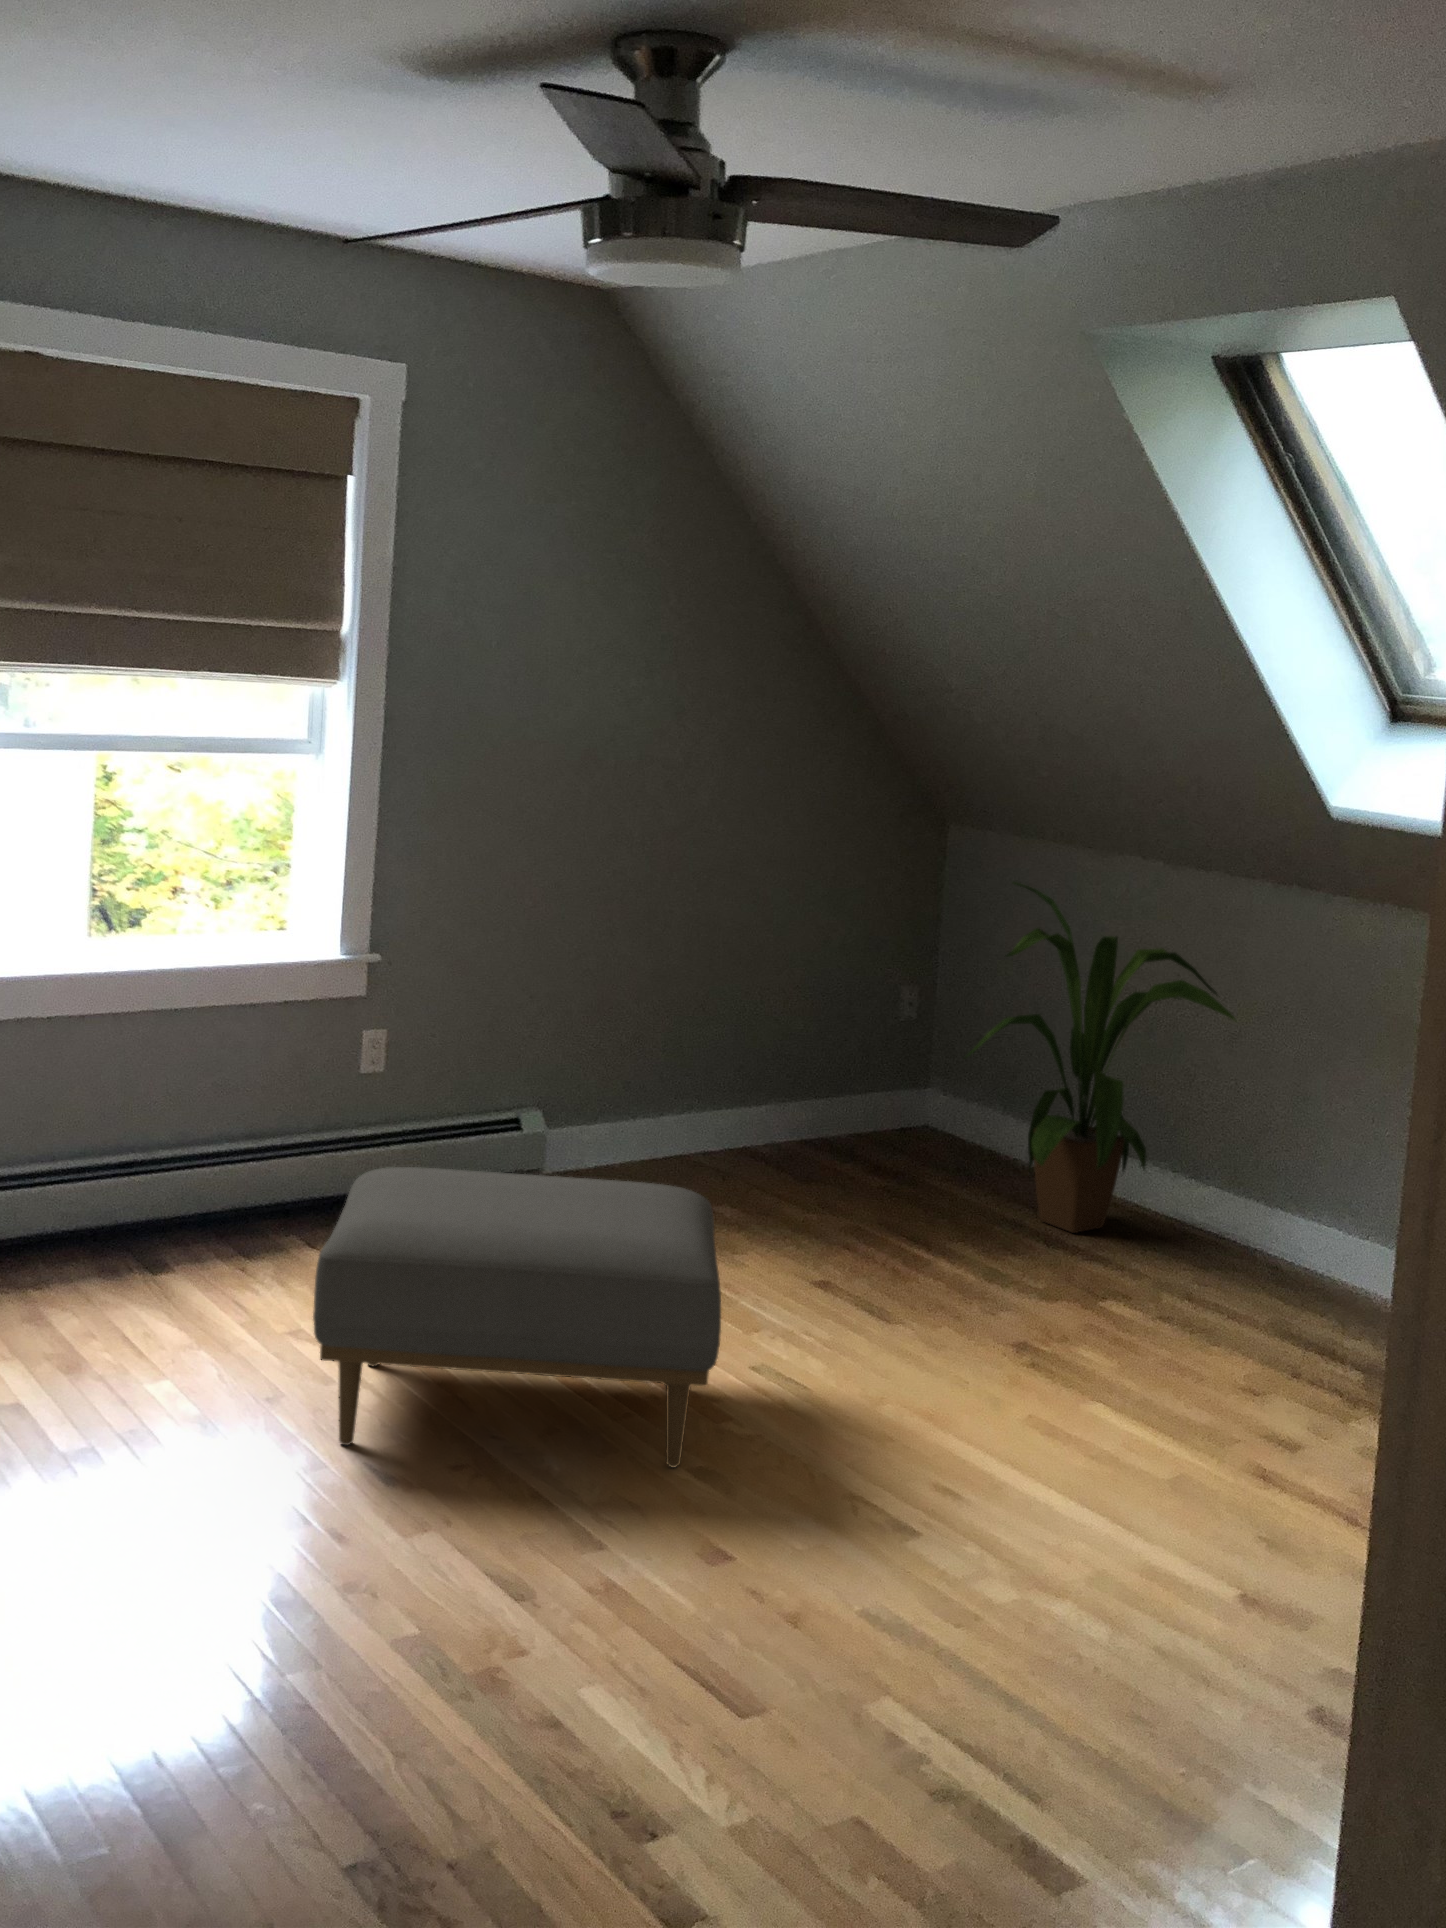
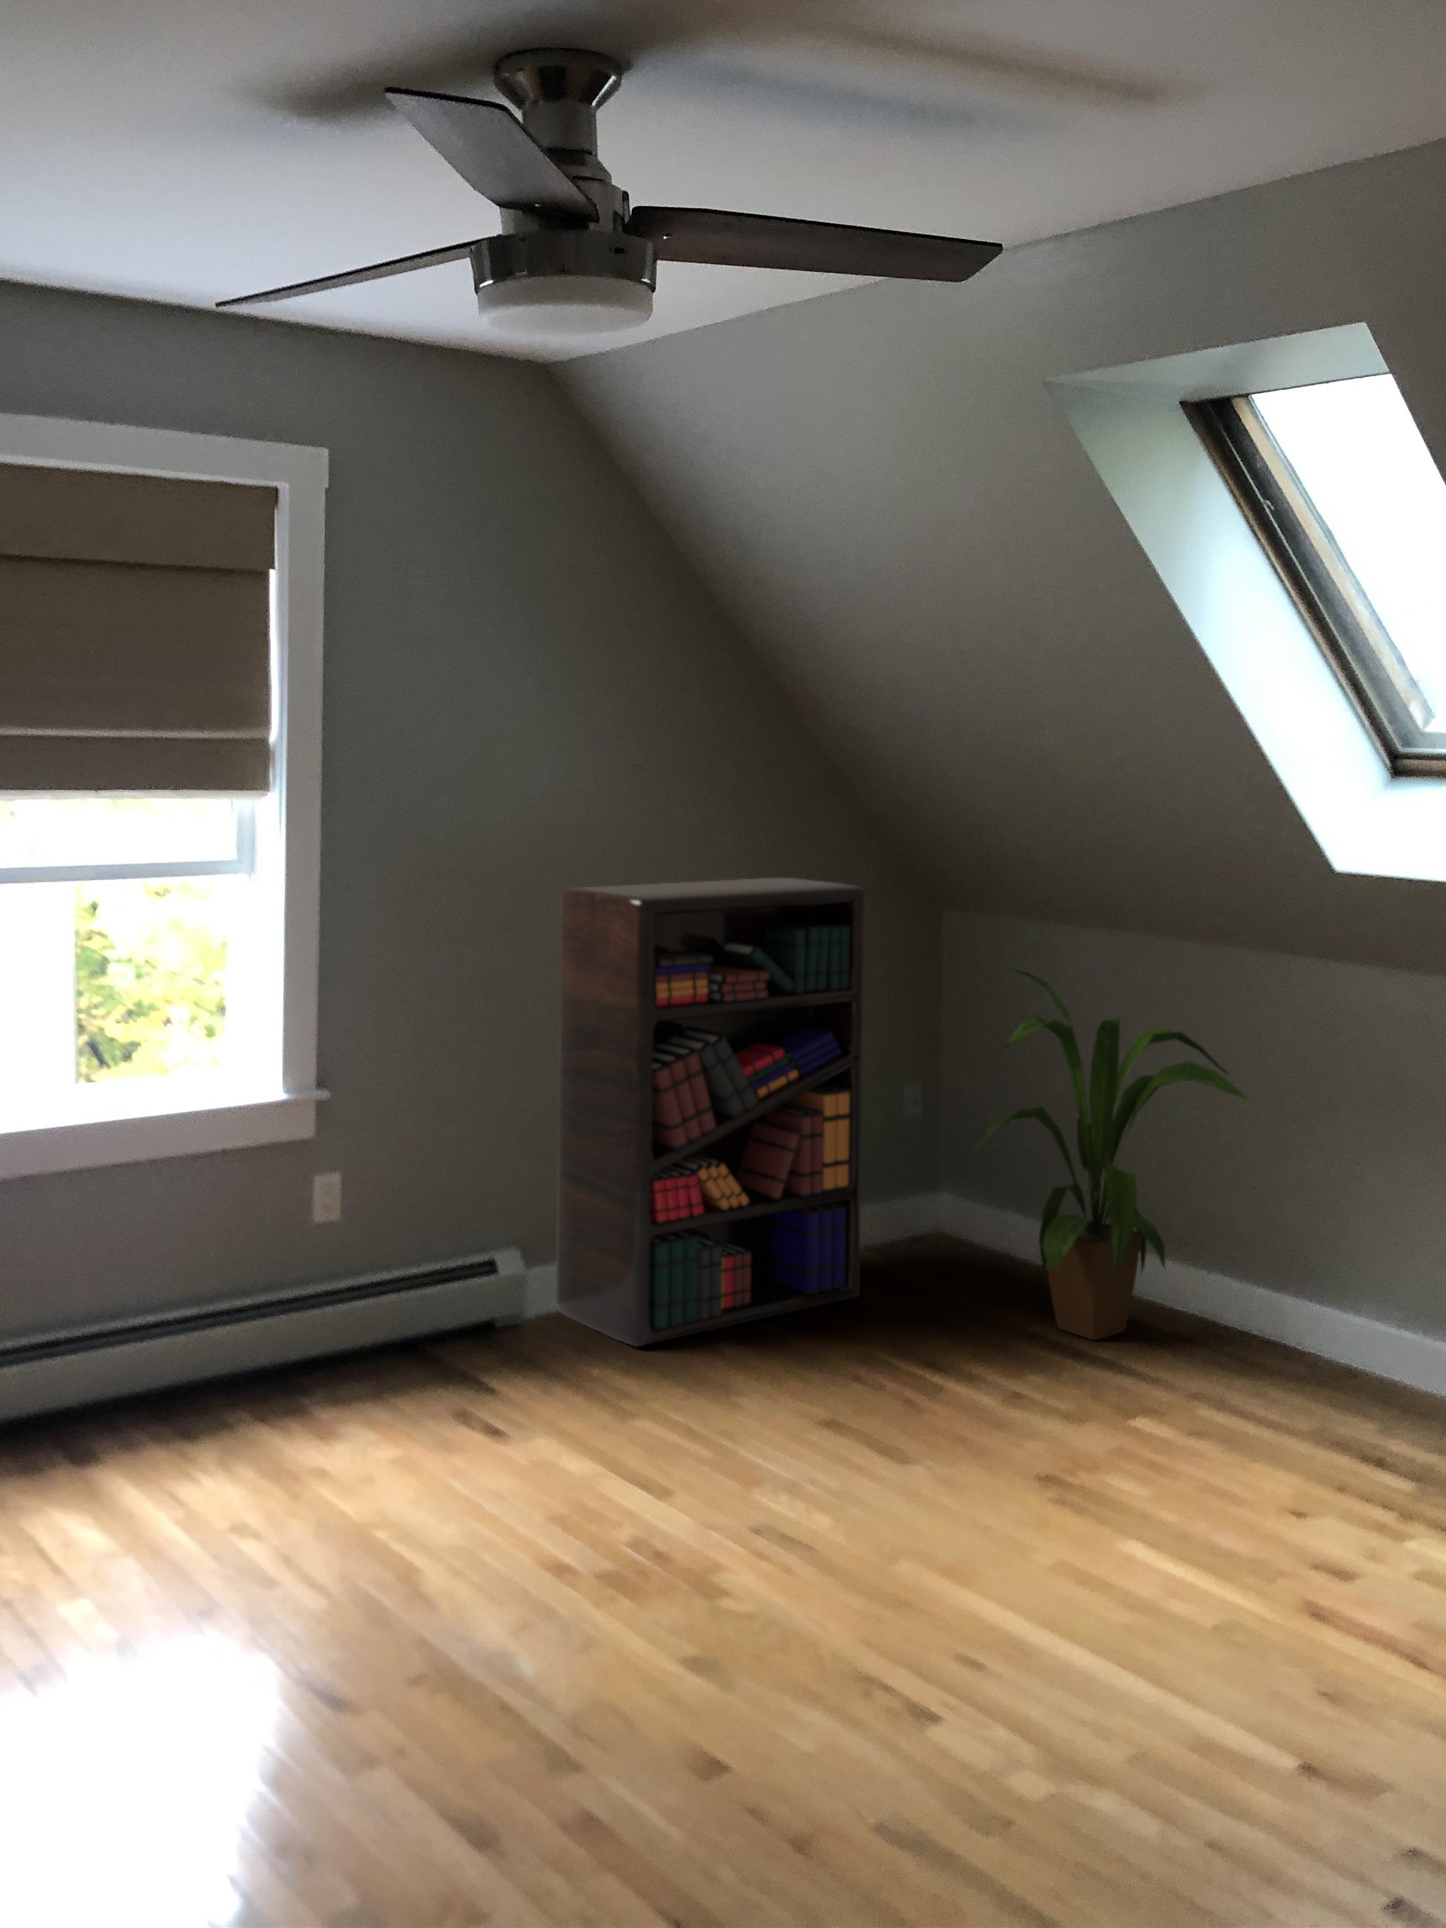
bookshelf: none [574,784,884,1209] -> present [556,878,865,1346]
ottoman: present [313,1167,721,1467] -> none [241,1333,706,1666]

